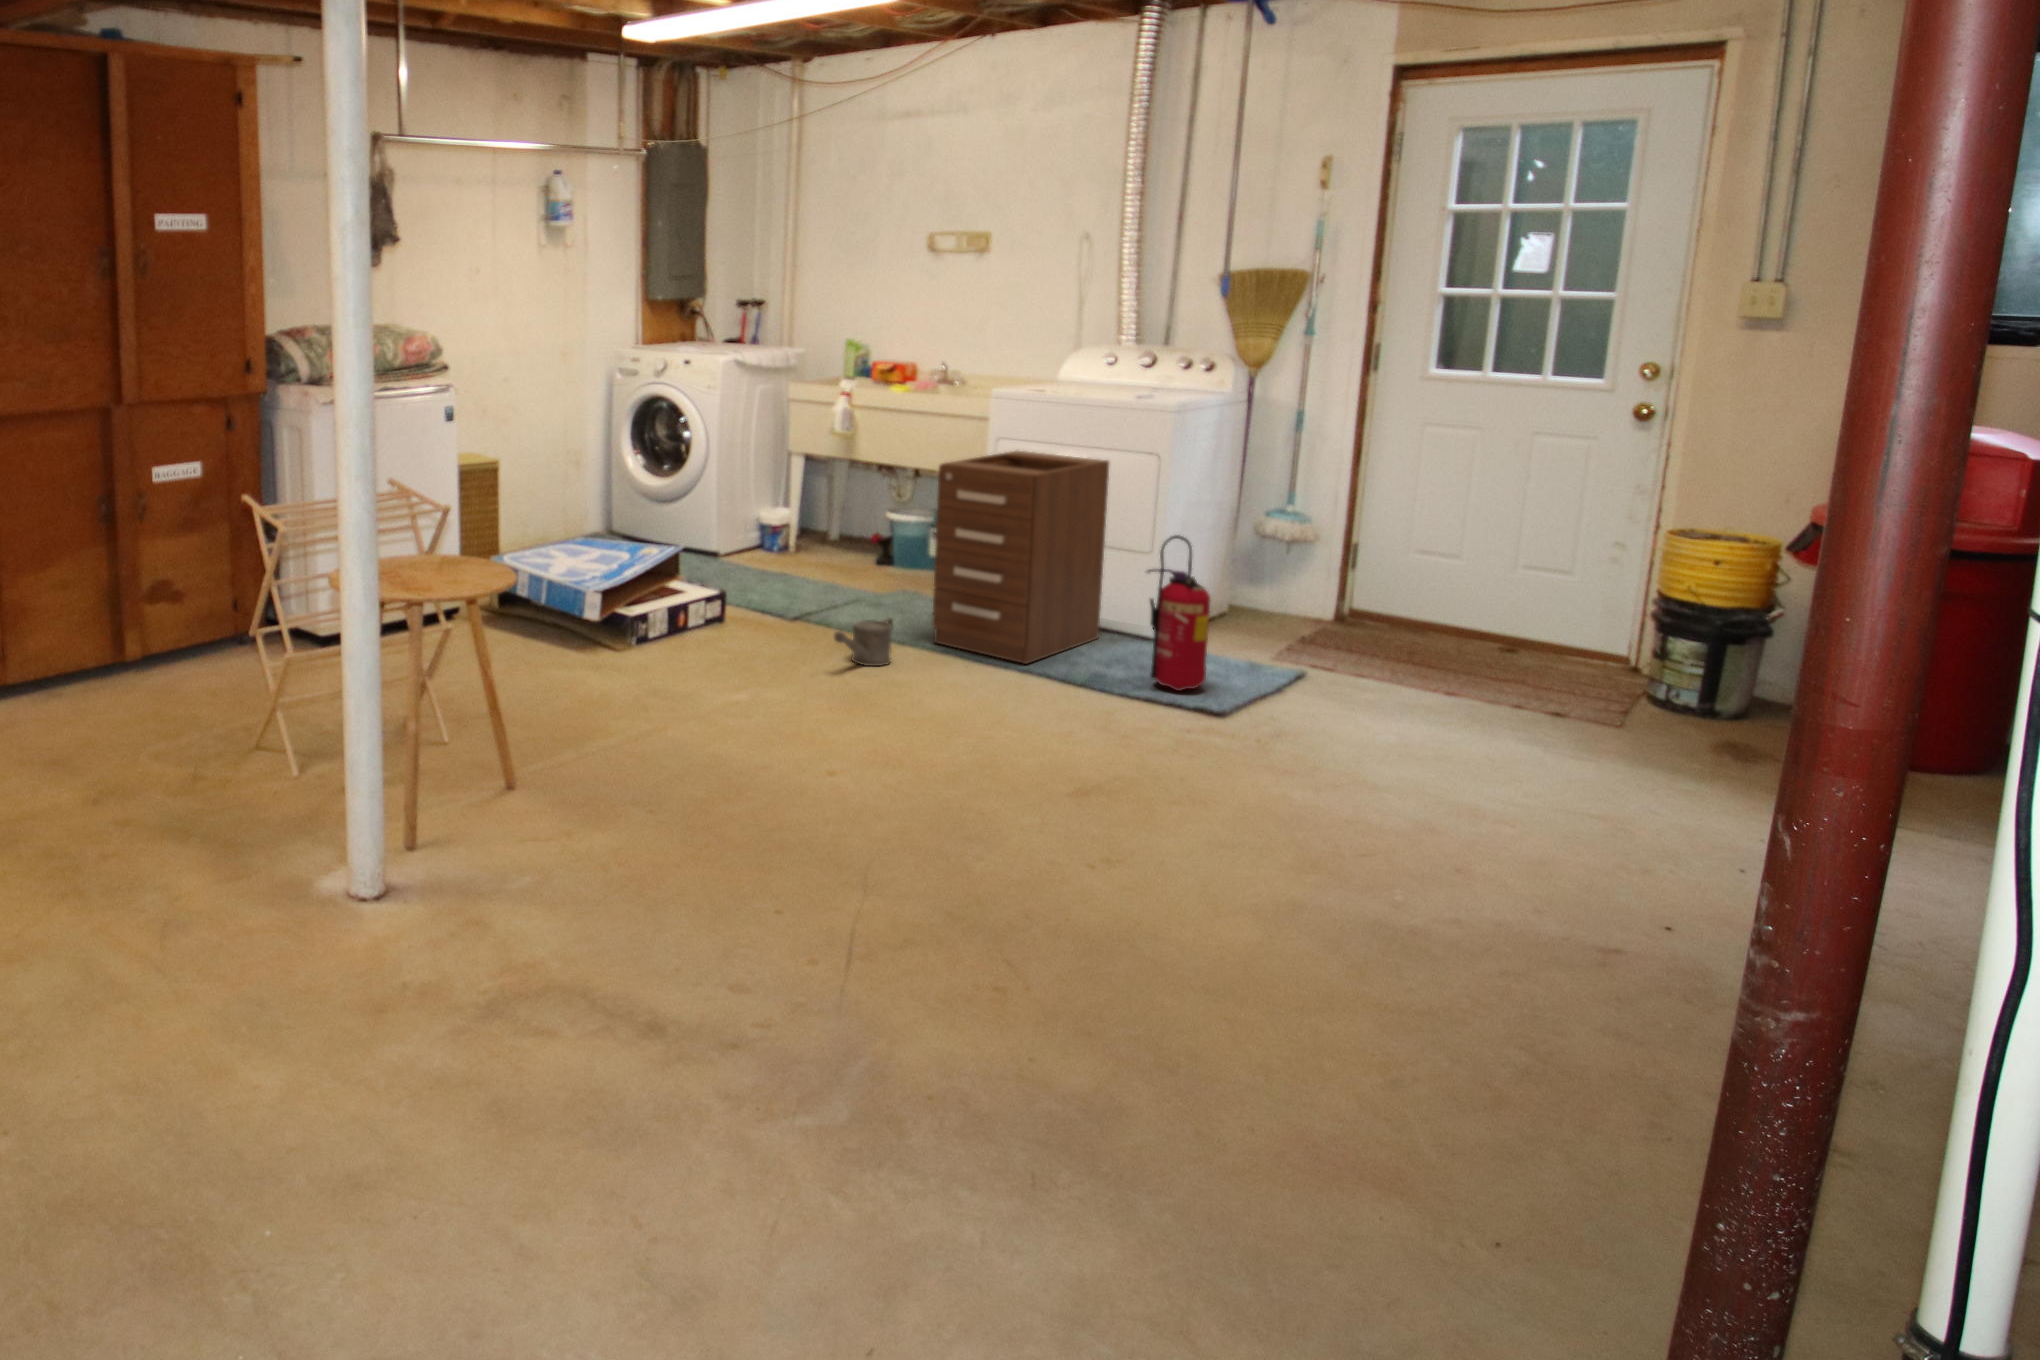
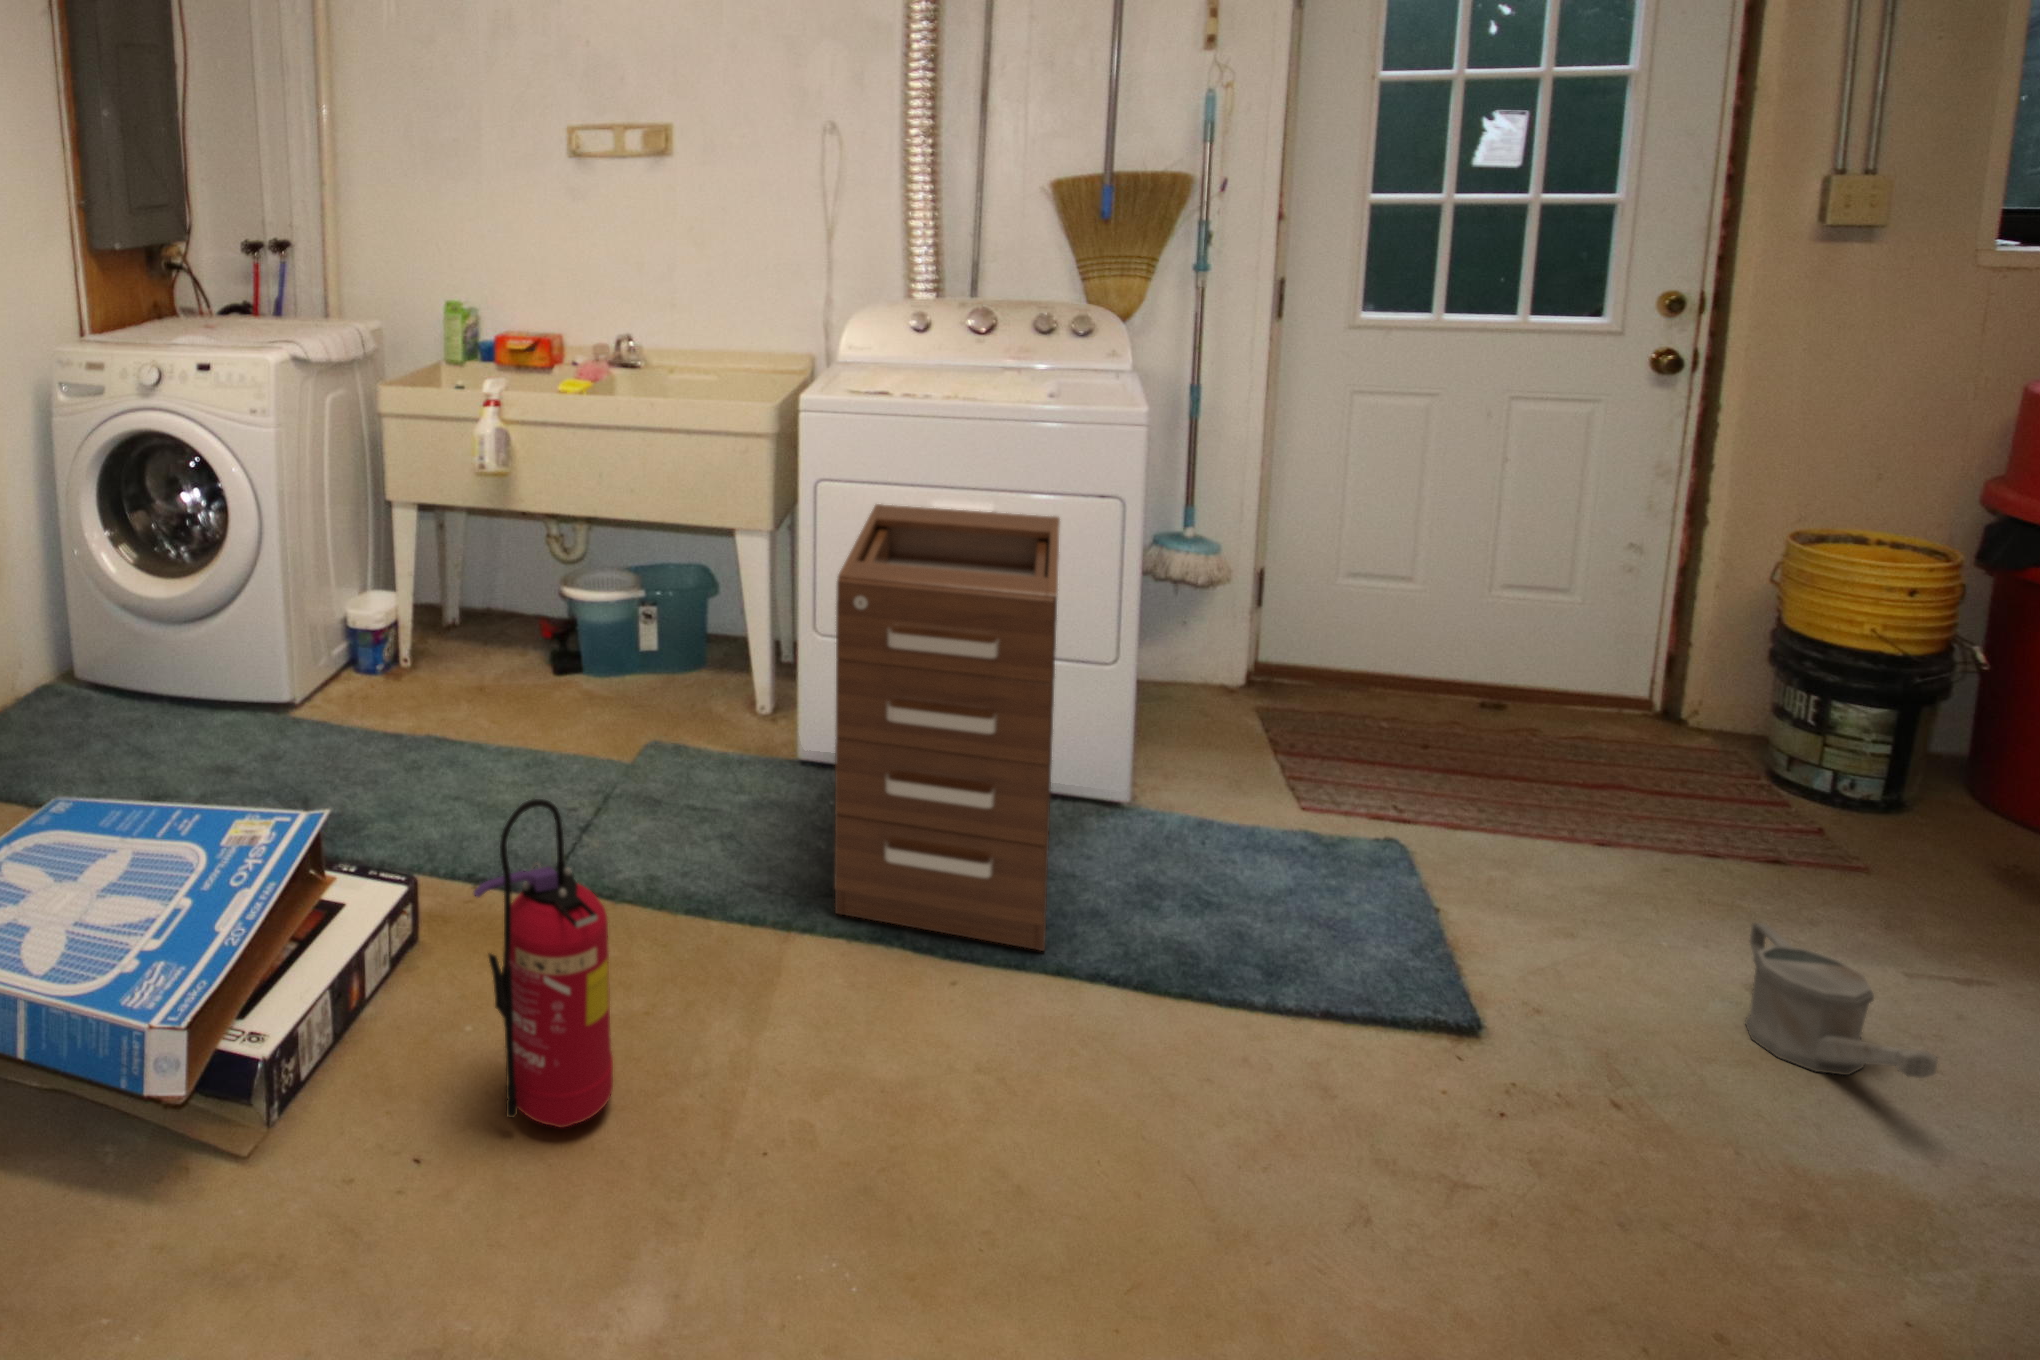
fire extinguisher: present [1147,535,1211,691] -> present [474,799,613,1127]
watering can: present [834,618,893,666] -> present [1745,922,1938,1078]

